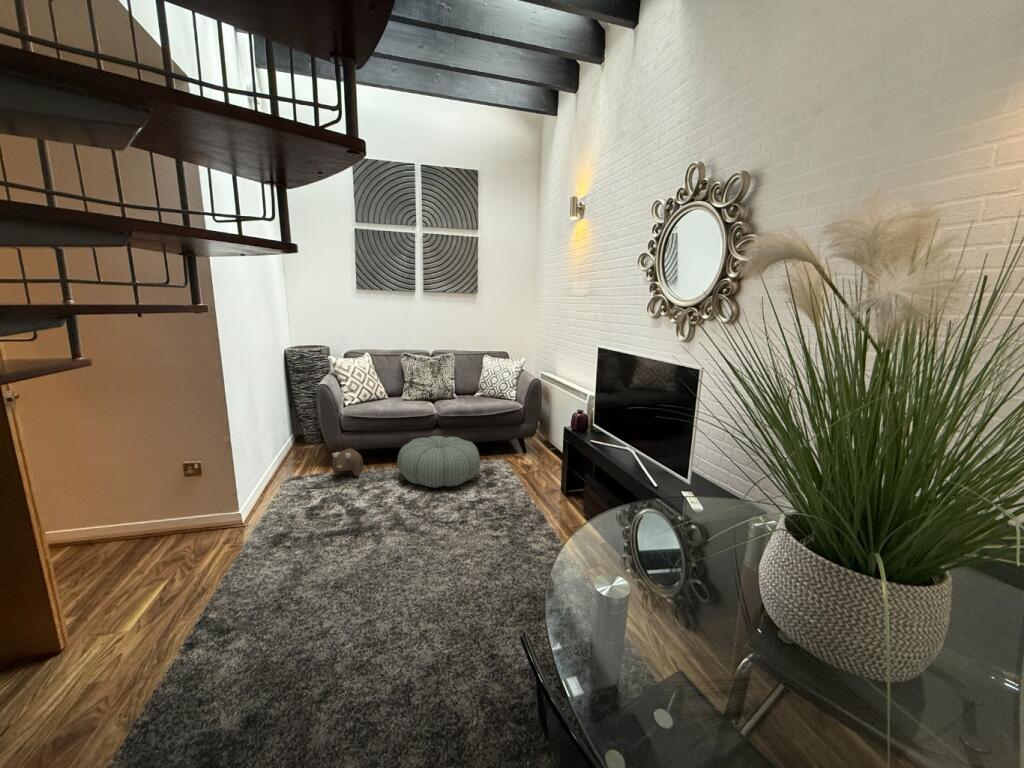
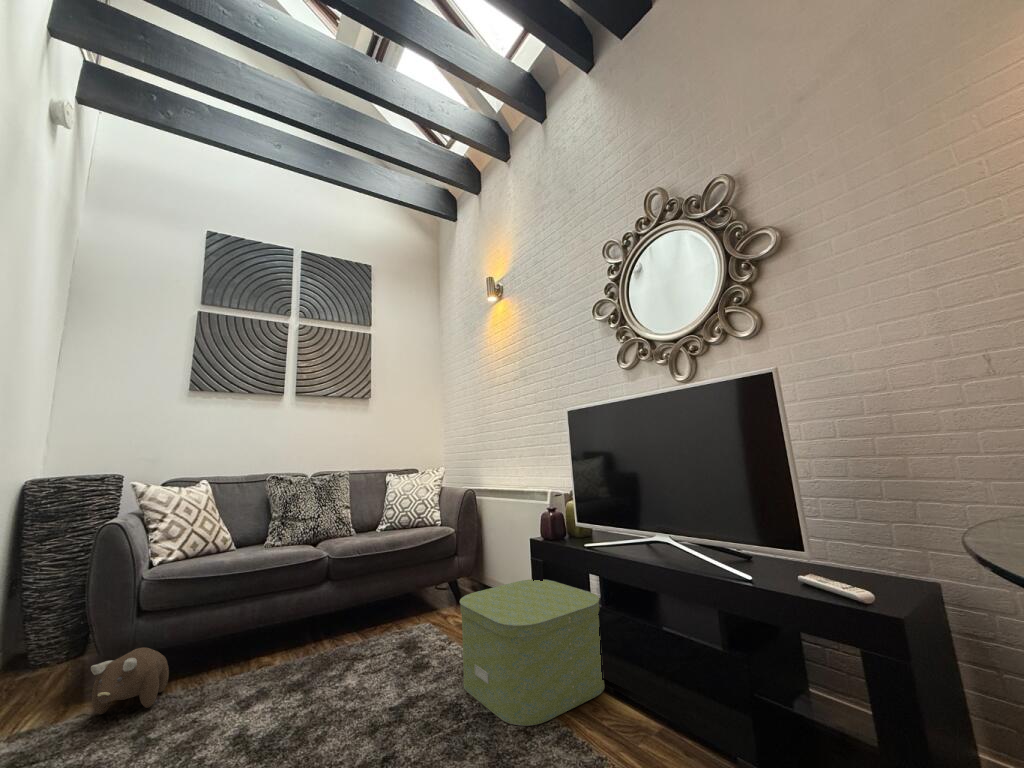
pouf: present [397,436,480,488] -> none [241,591,398,698]
storage box: none [512,450,594,521] -> present [460,579,605,726]

